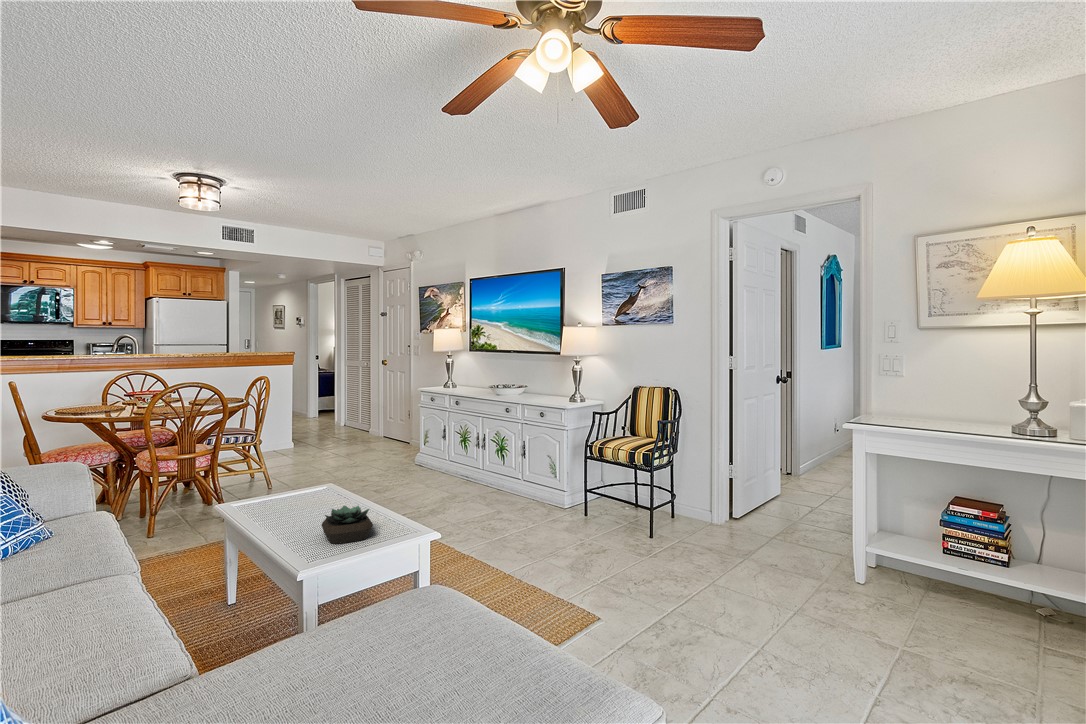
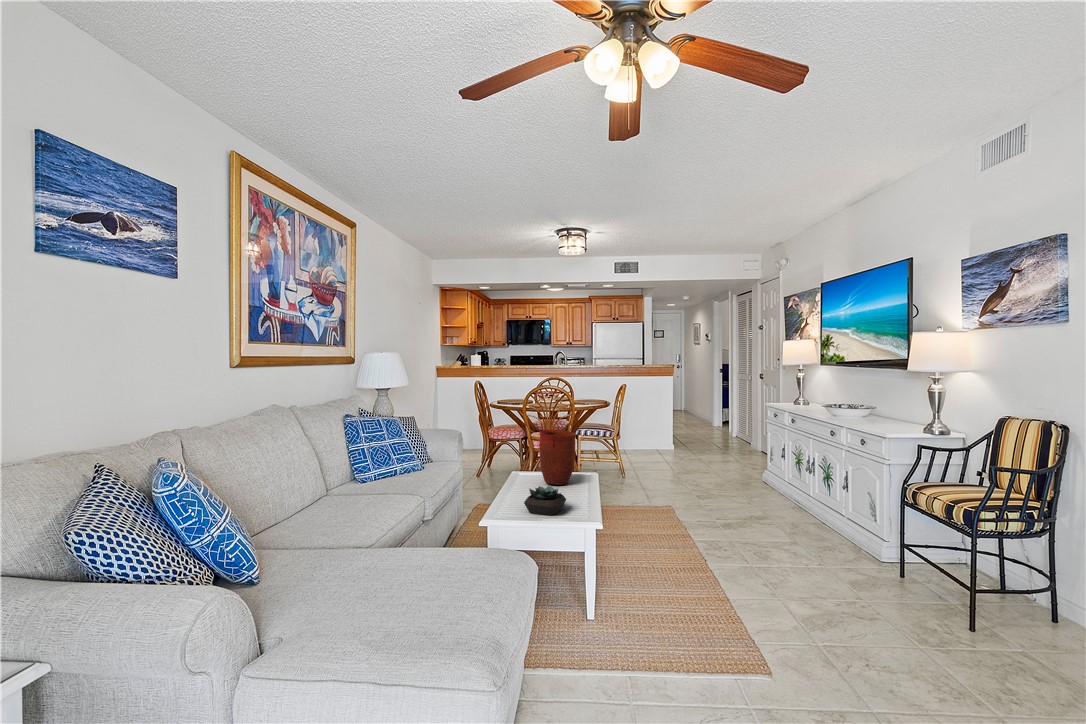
vase: none [280,437,330,506] -> present [539,429,576,485]

